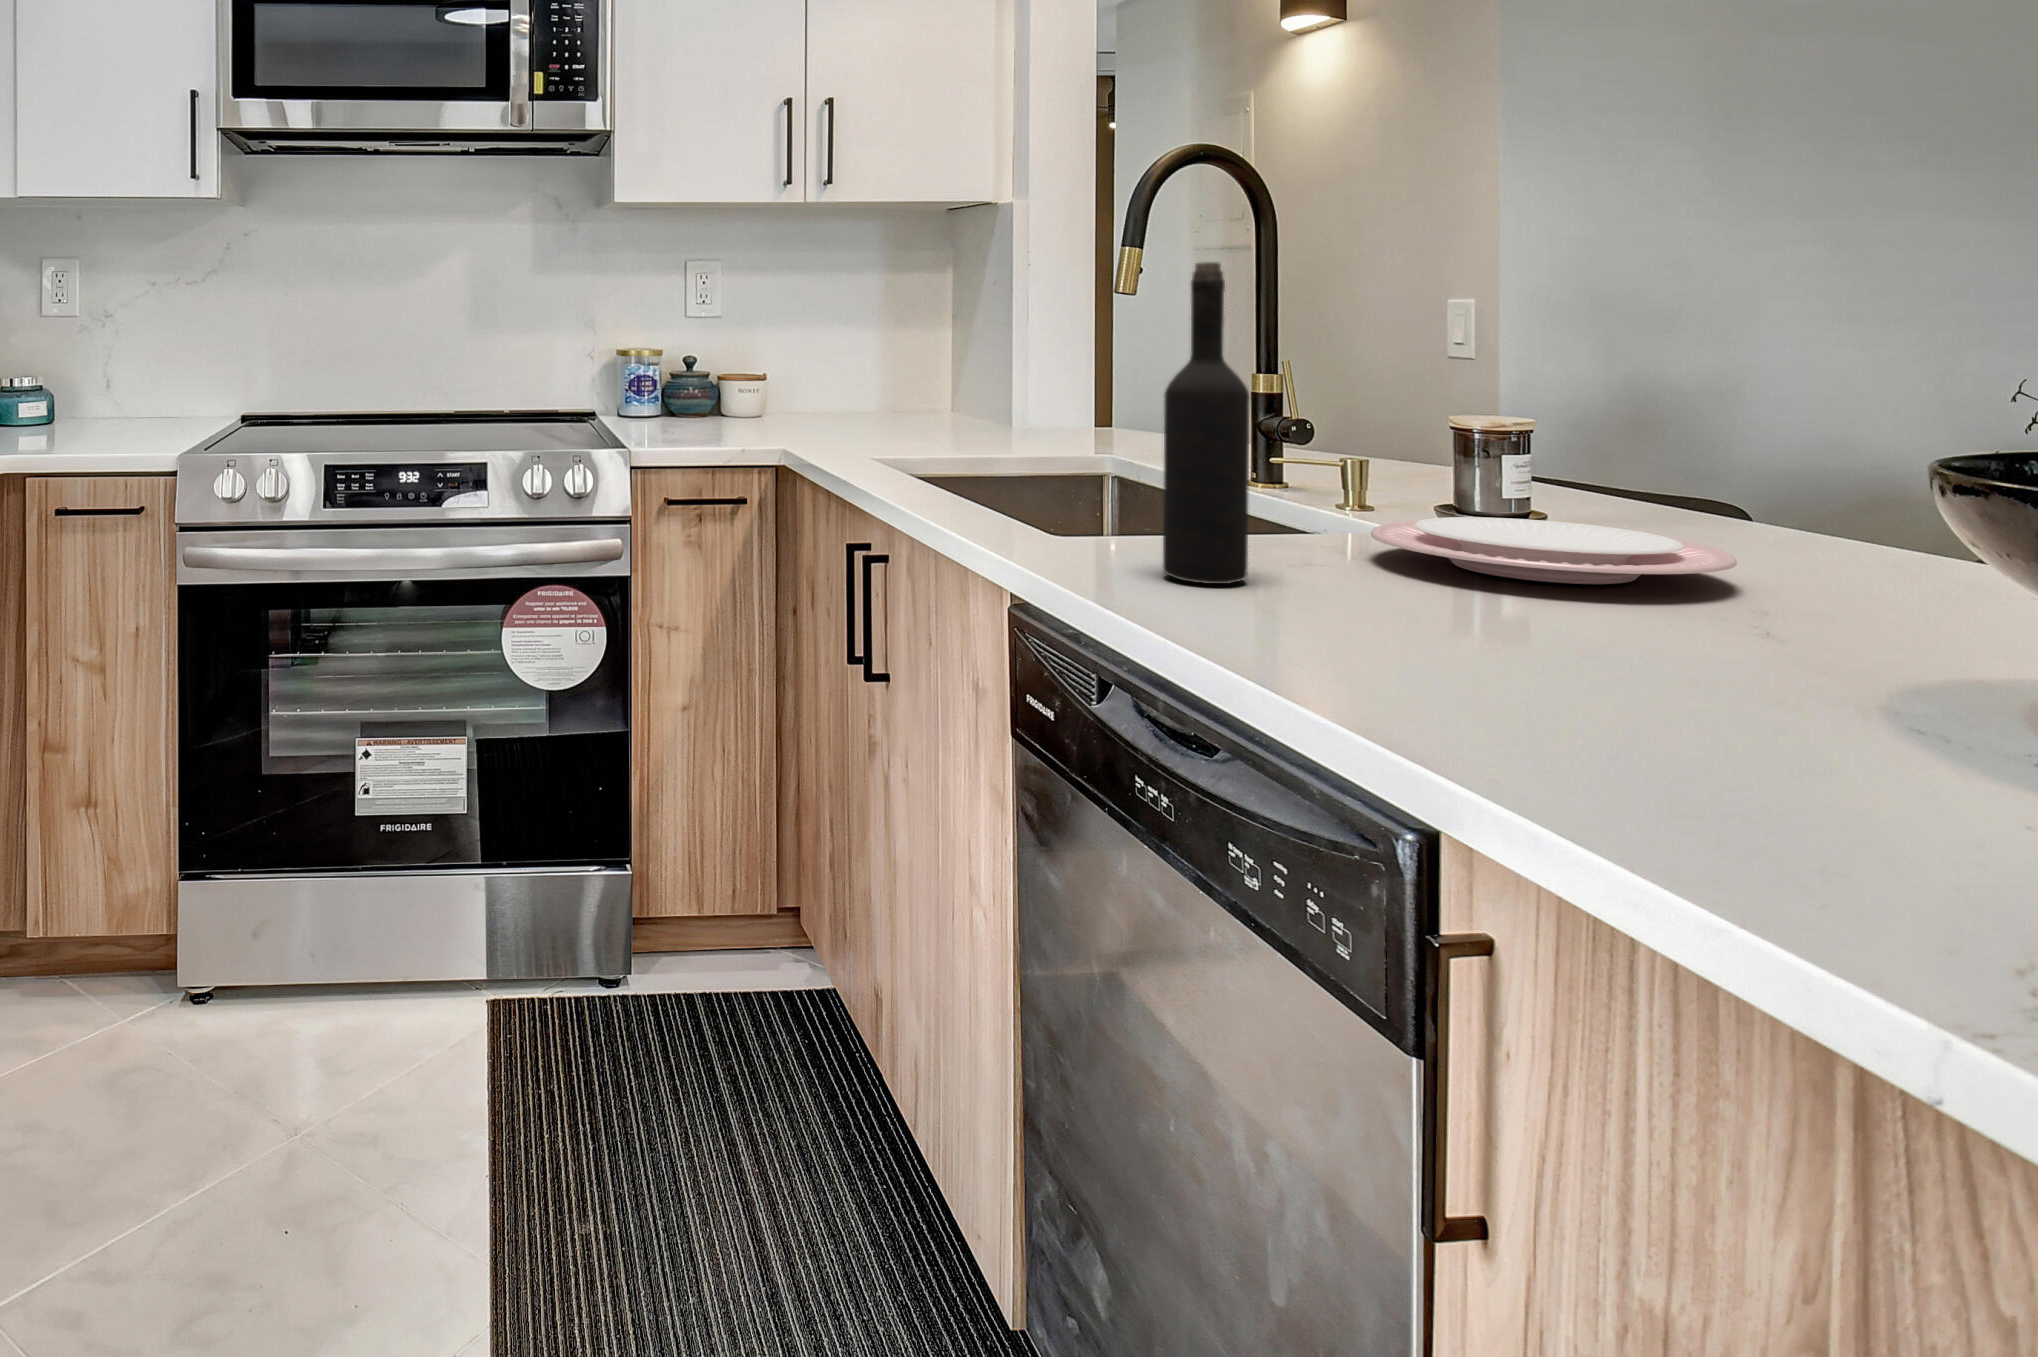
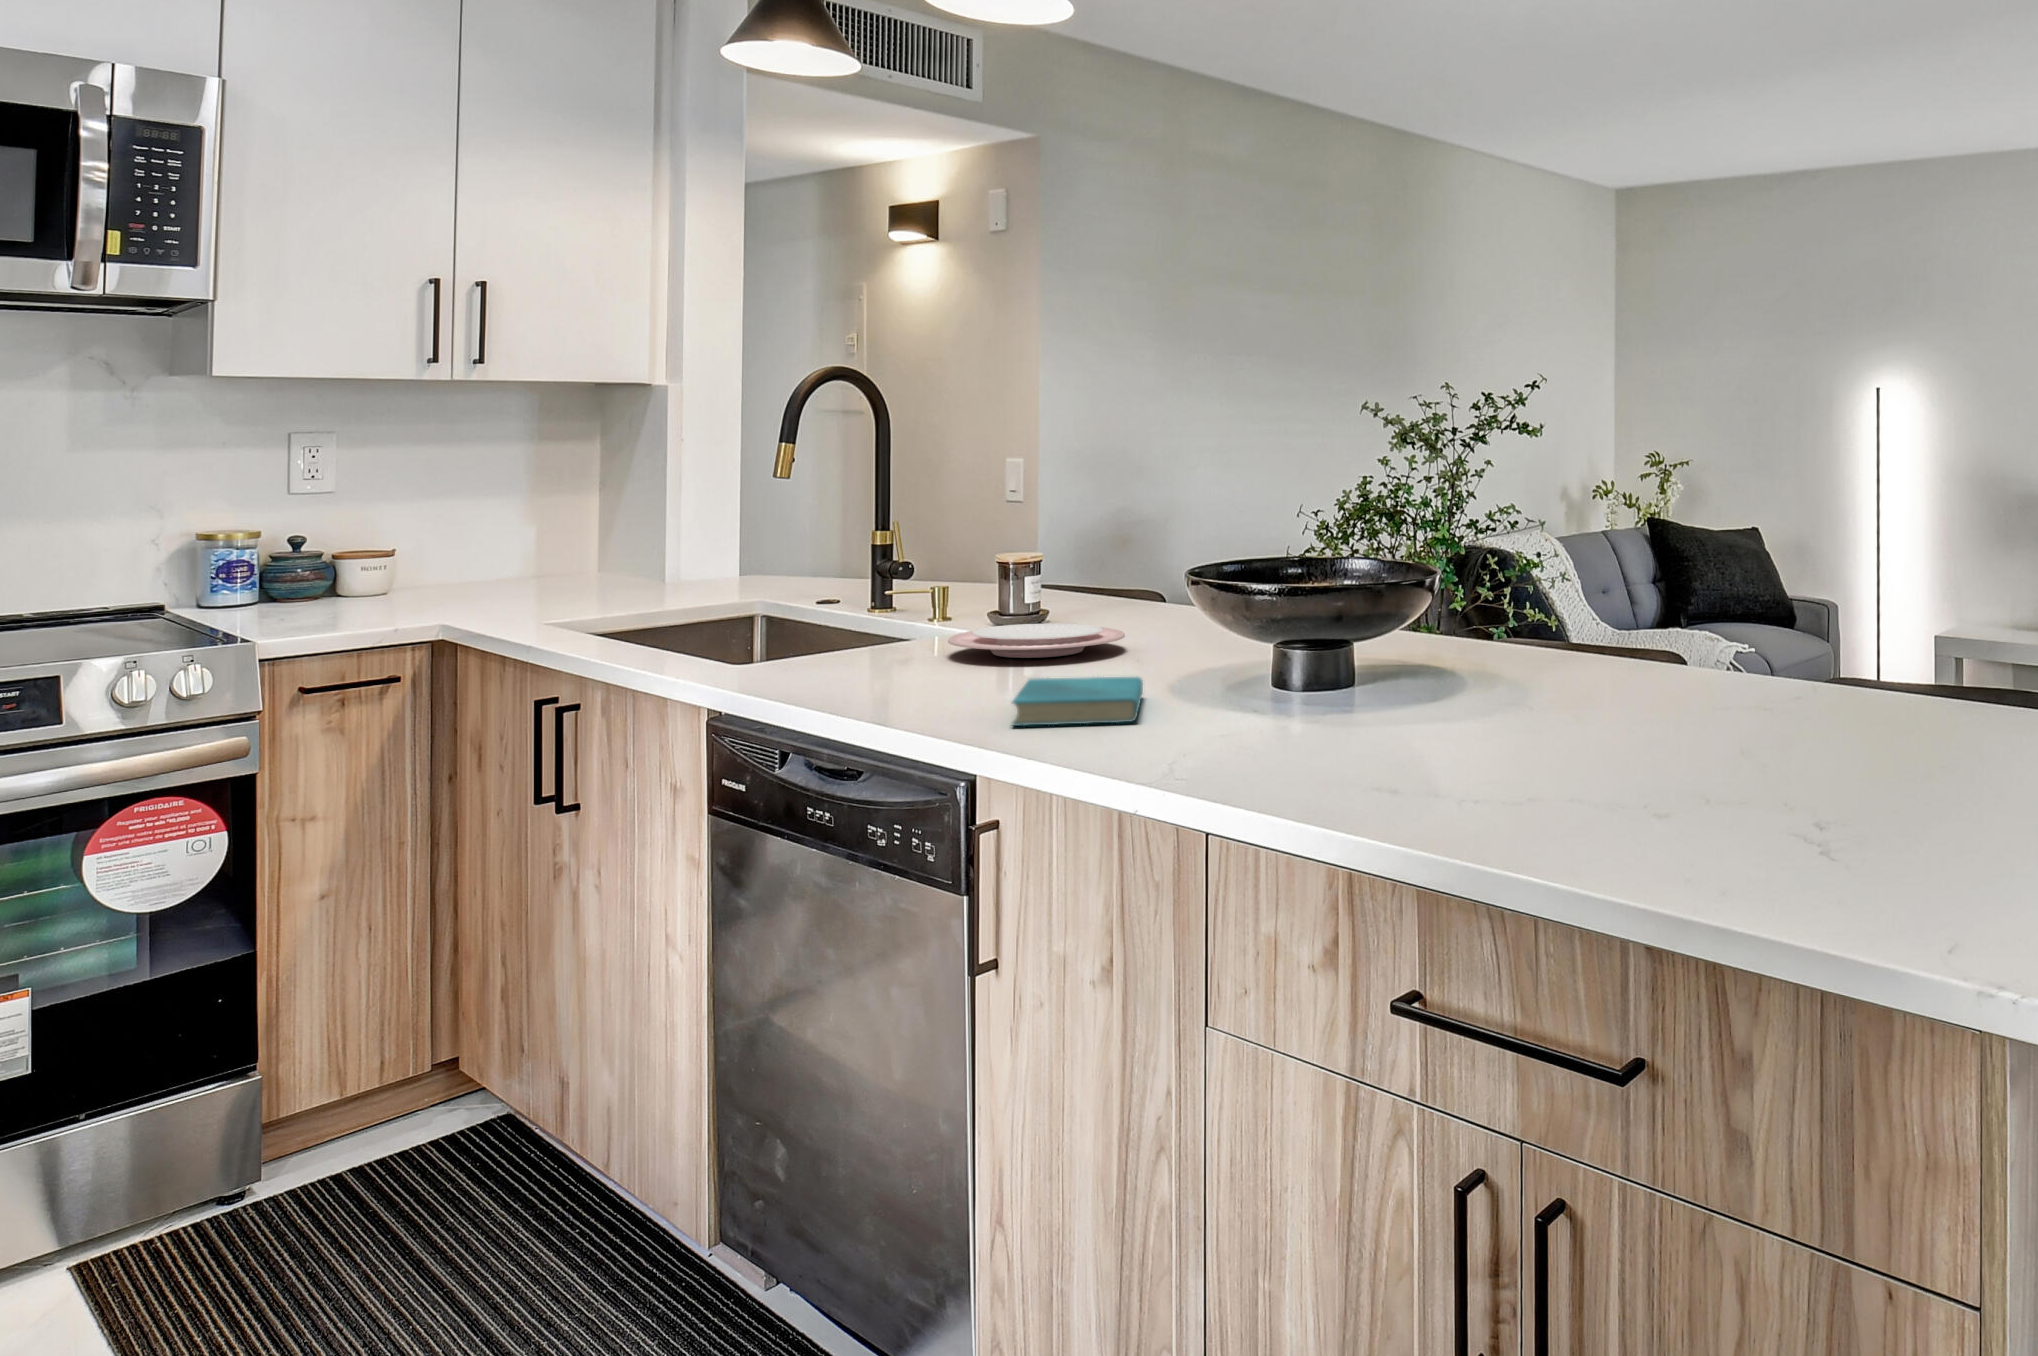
wine bottle: present [1163,262,1250,584] -> none [819,474,874,682]
book: none [1535,635,1892,795] -> present [1012,677,1143,726]

